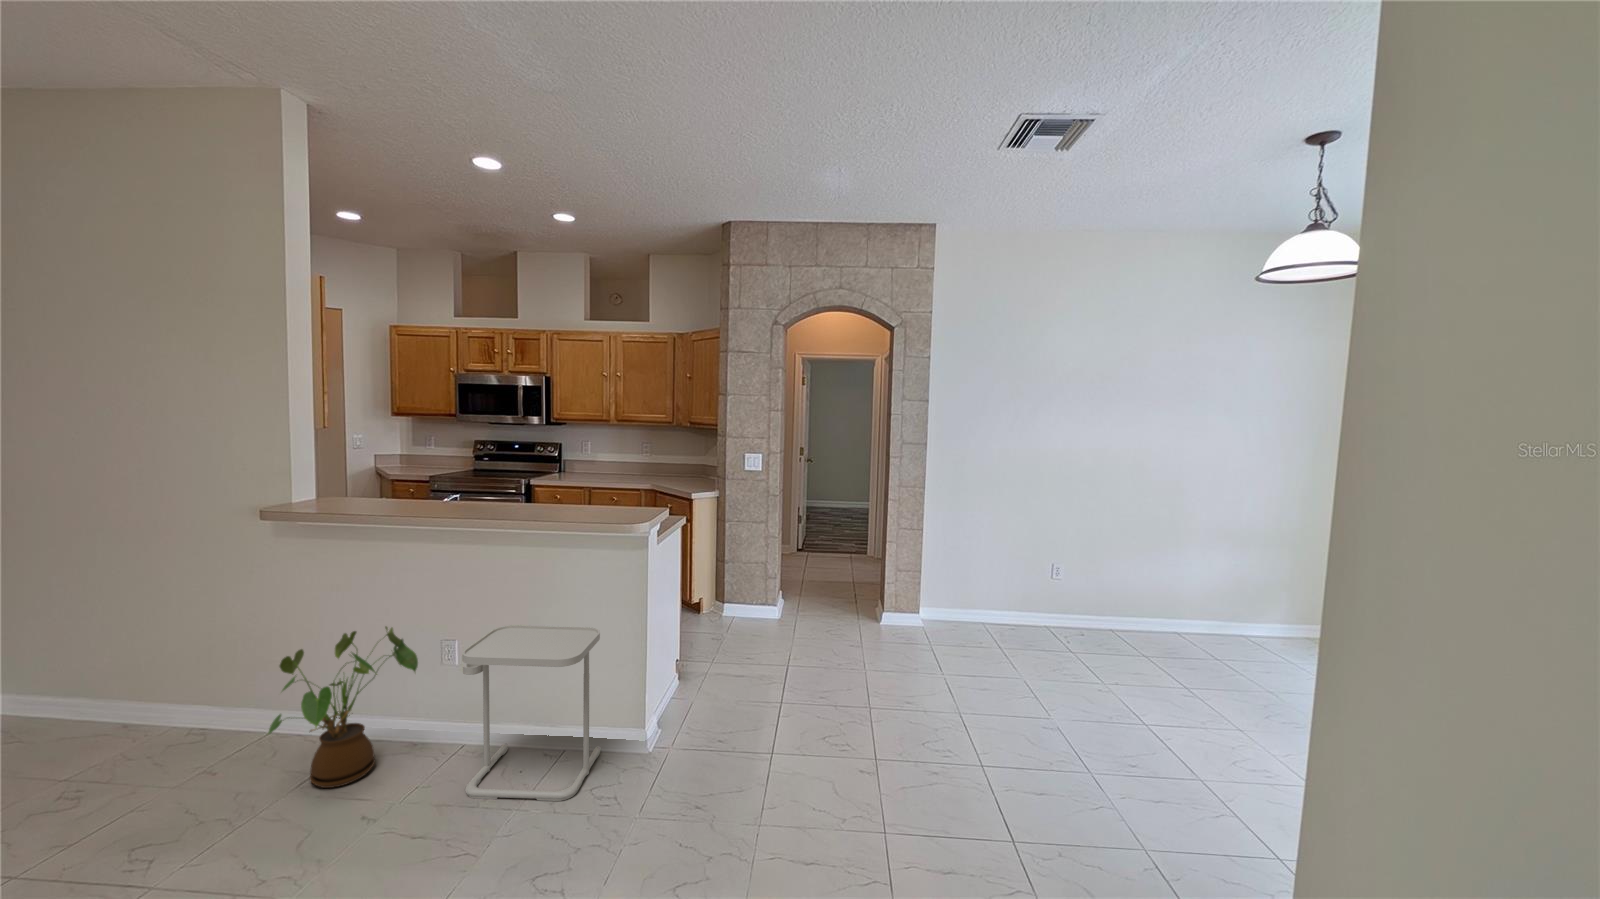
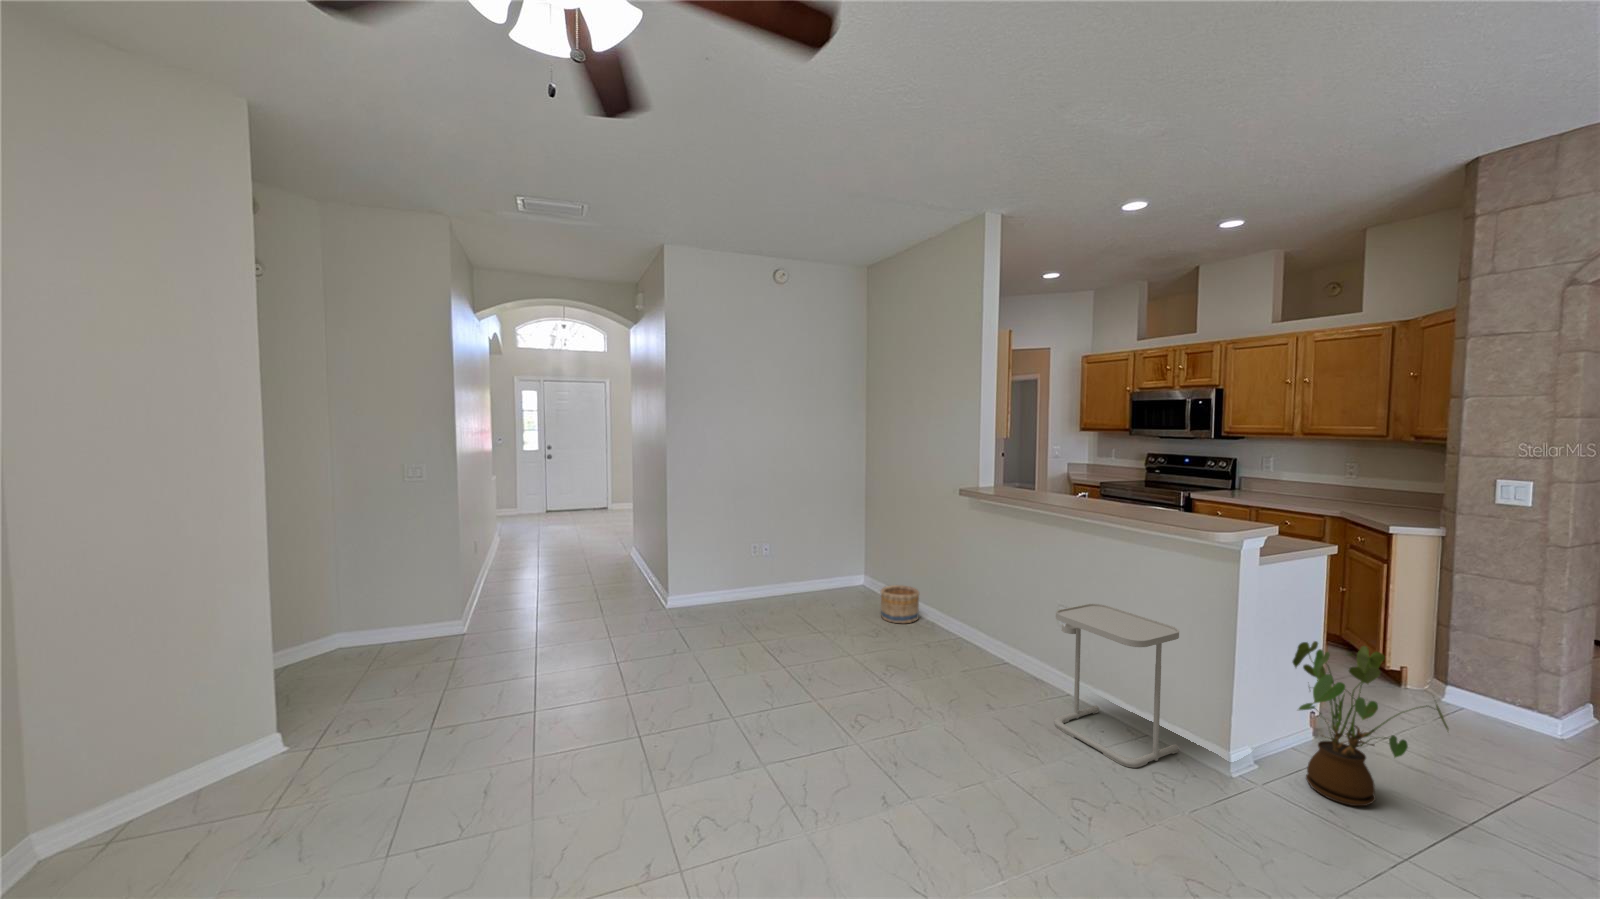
house plant: present [268,627,418,788] -> present [1293,641,1449,806]
basket: none [62,686,167,767] -> present [881,585,919,623]

